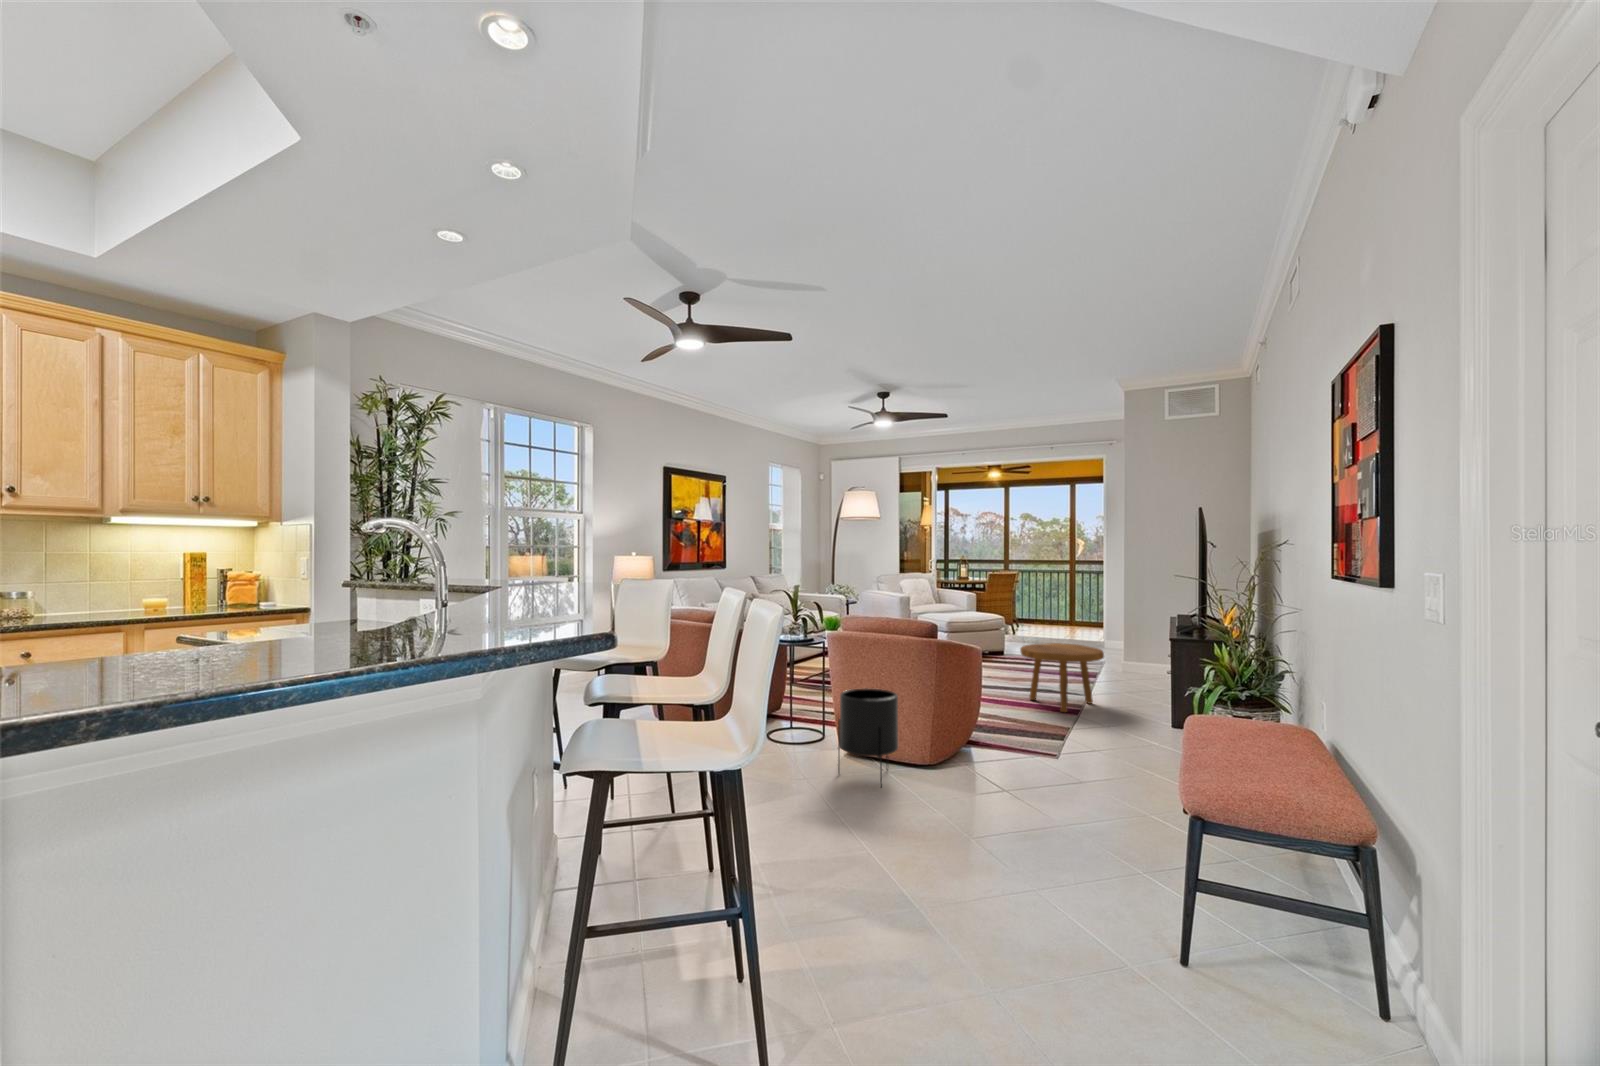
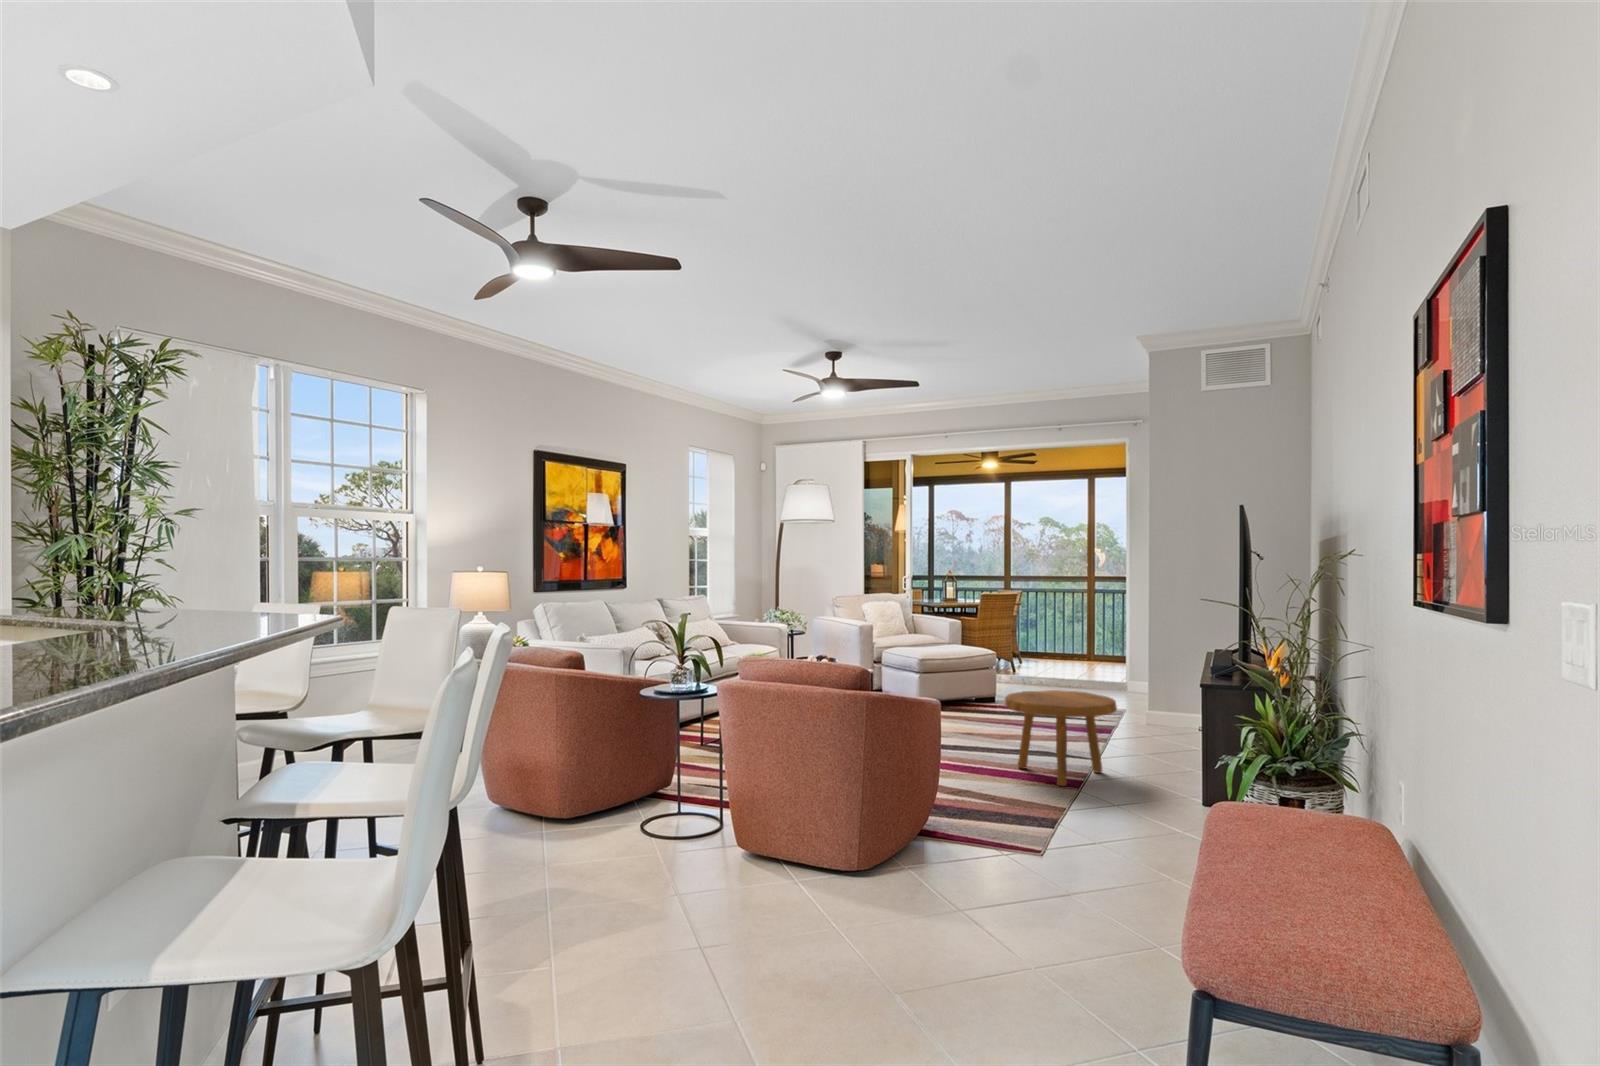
planter: present [838,688,898,786] -> none [726,761,811,907]

